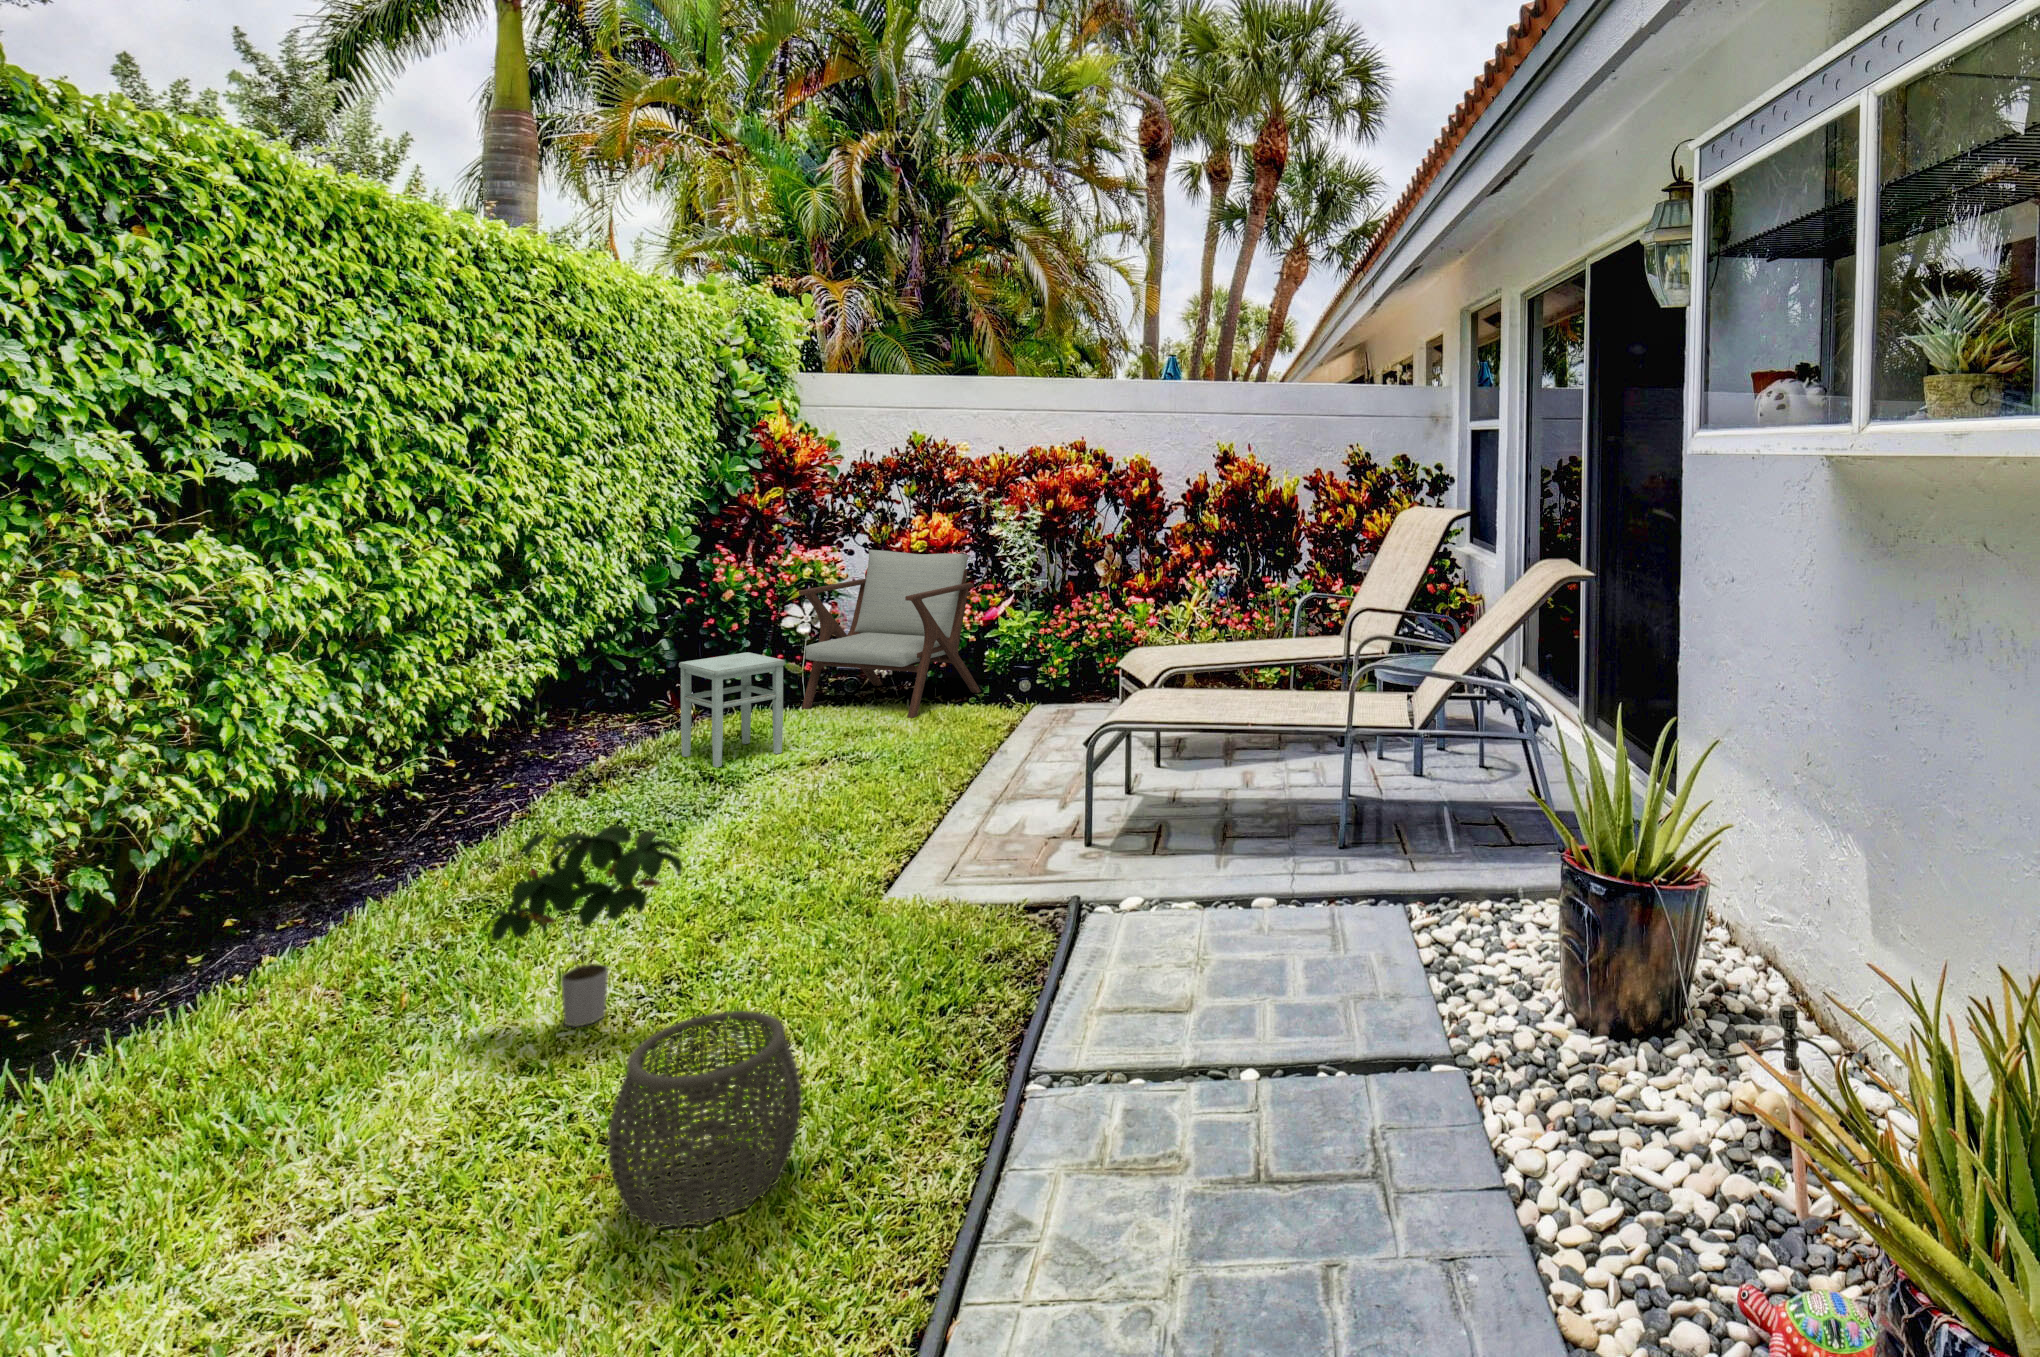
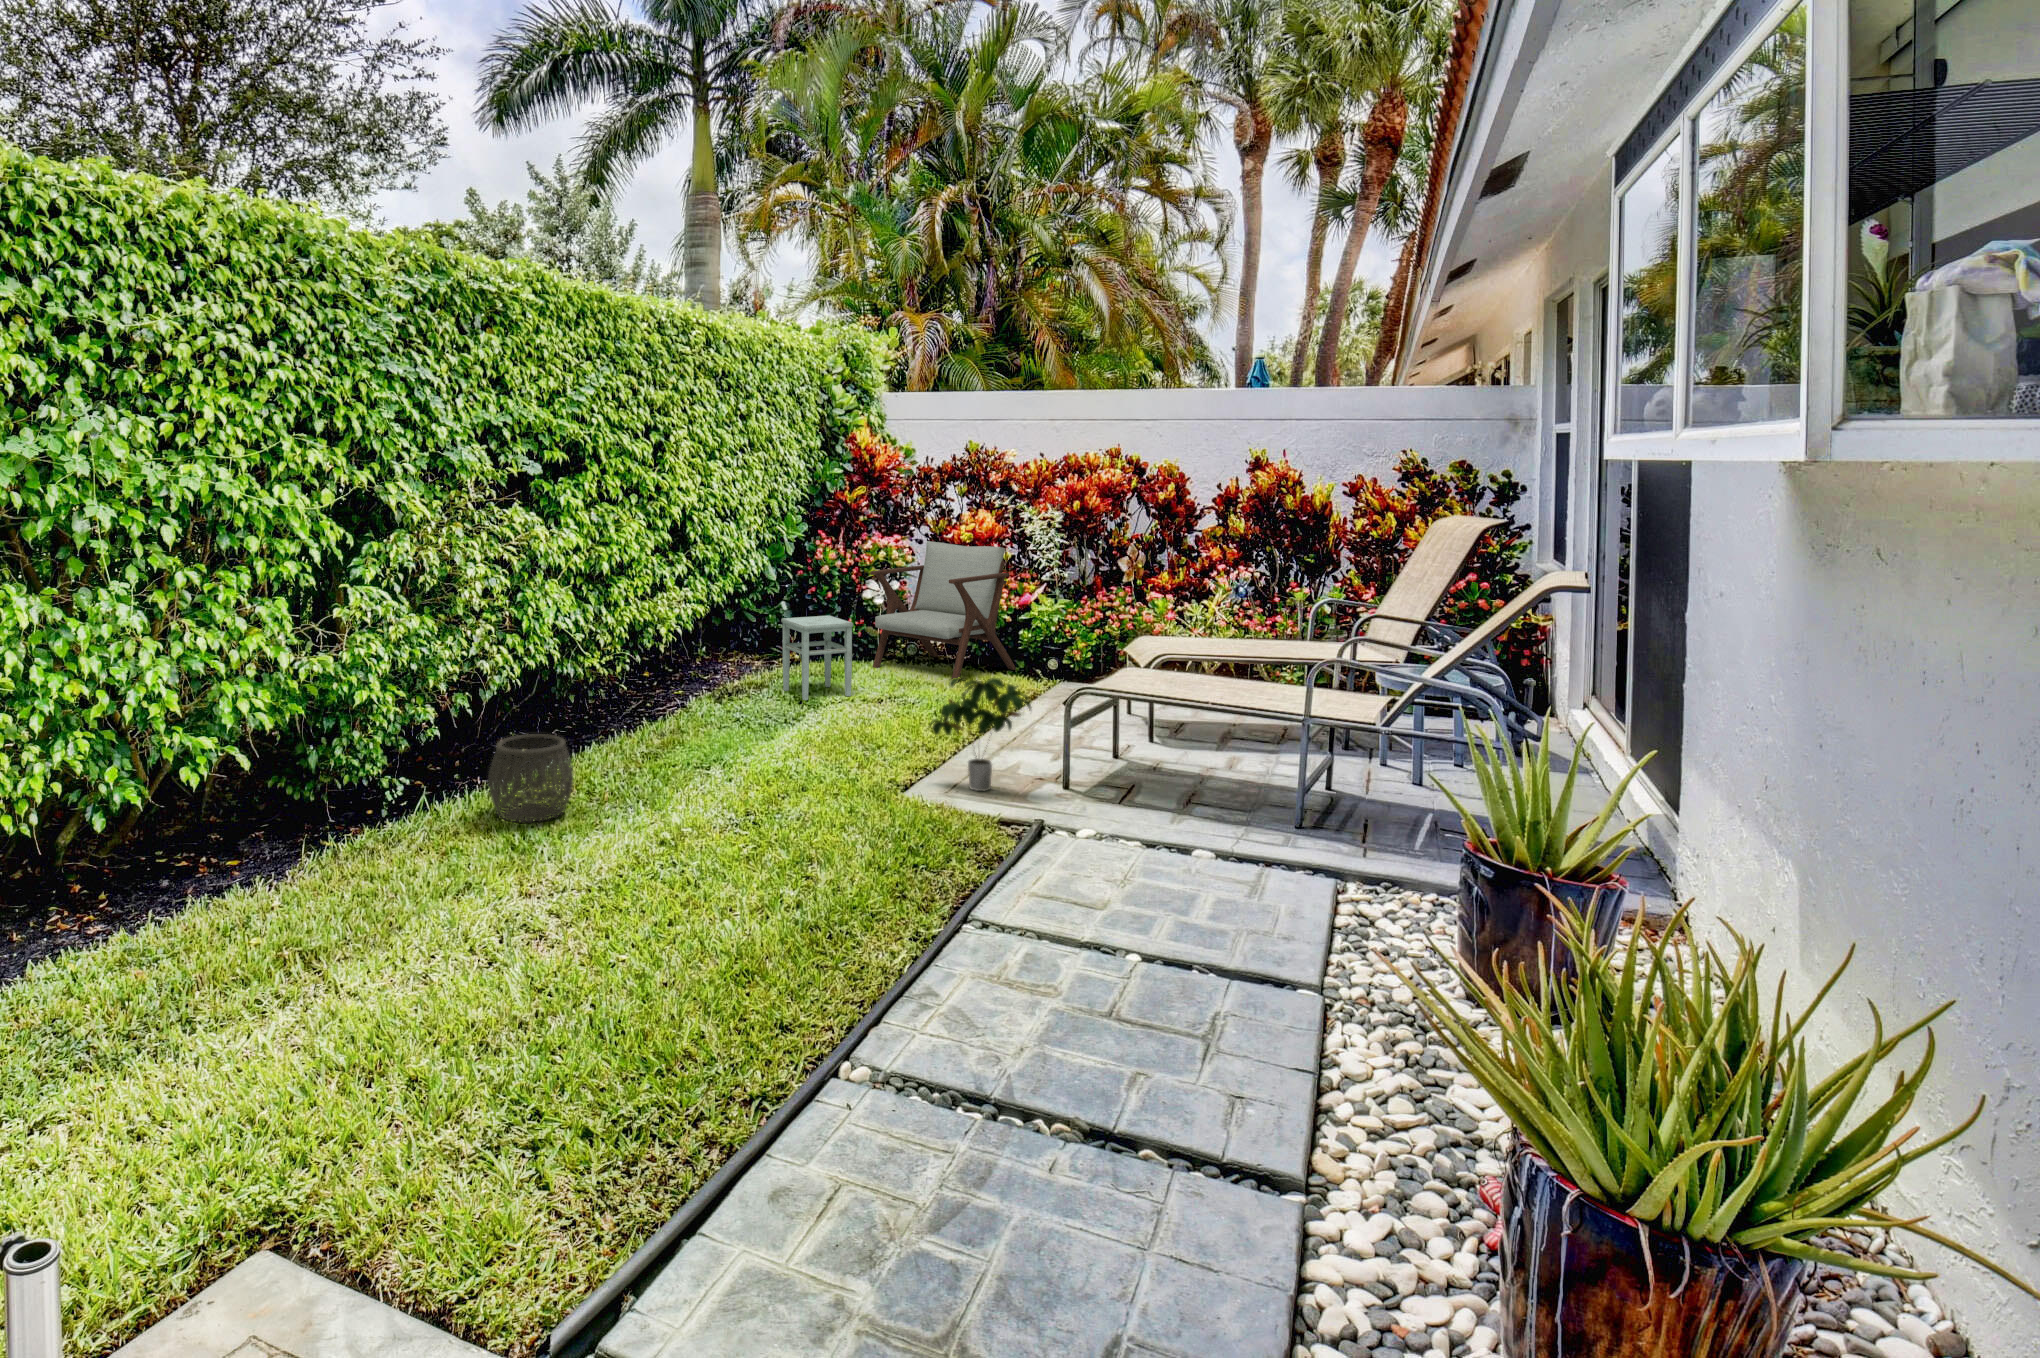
potted plant: present [483,825,683,1027] -> present [928,678,1032,791]
woven basket: present [607,1011,802,1229] -> present [488,734,573,822]

